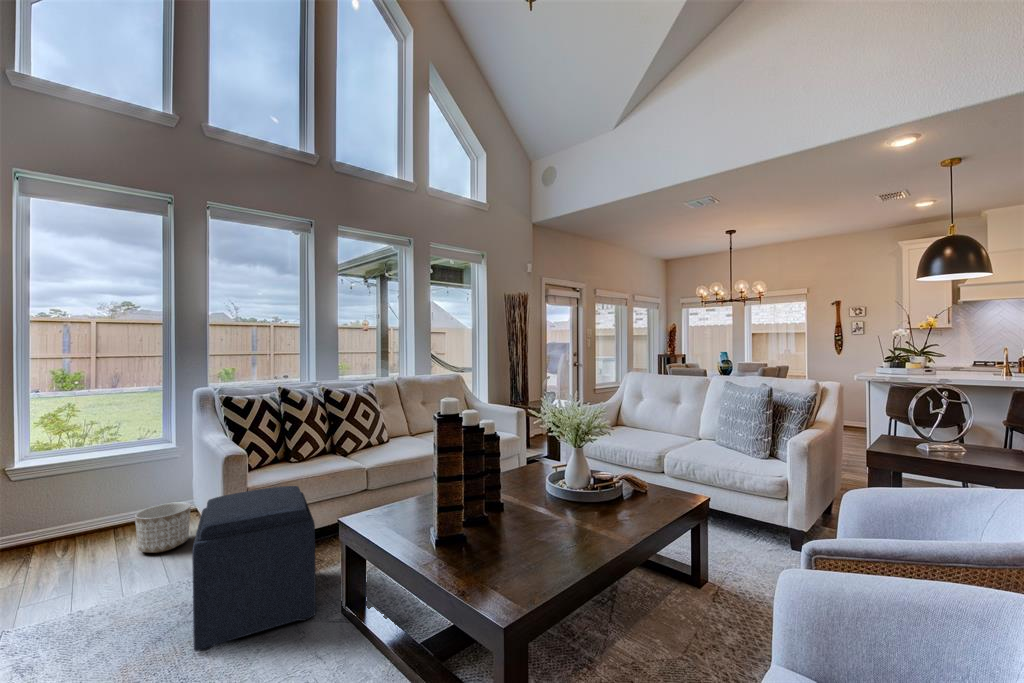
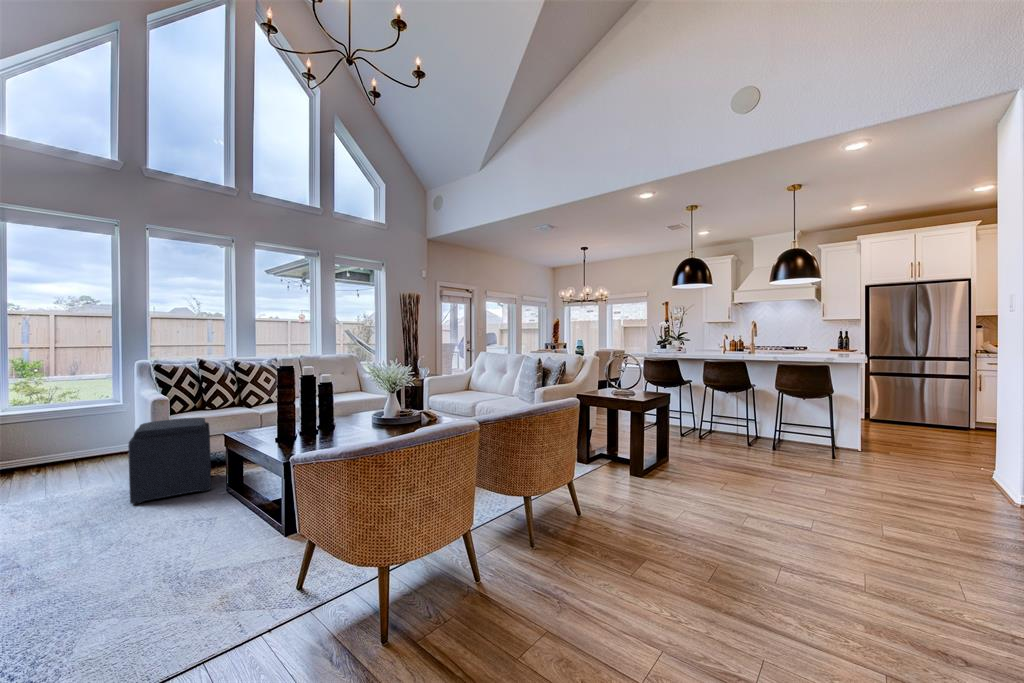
planter: present [135,502,191,553] -> none [90,439,132,471]

